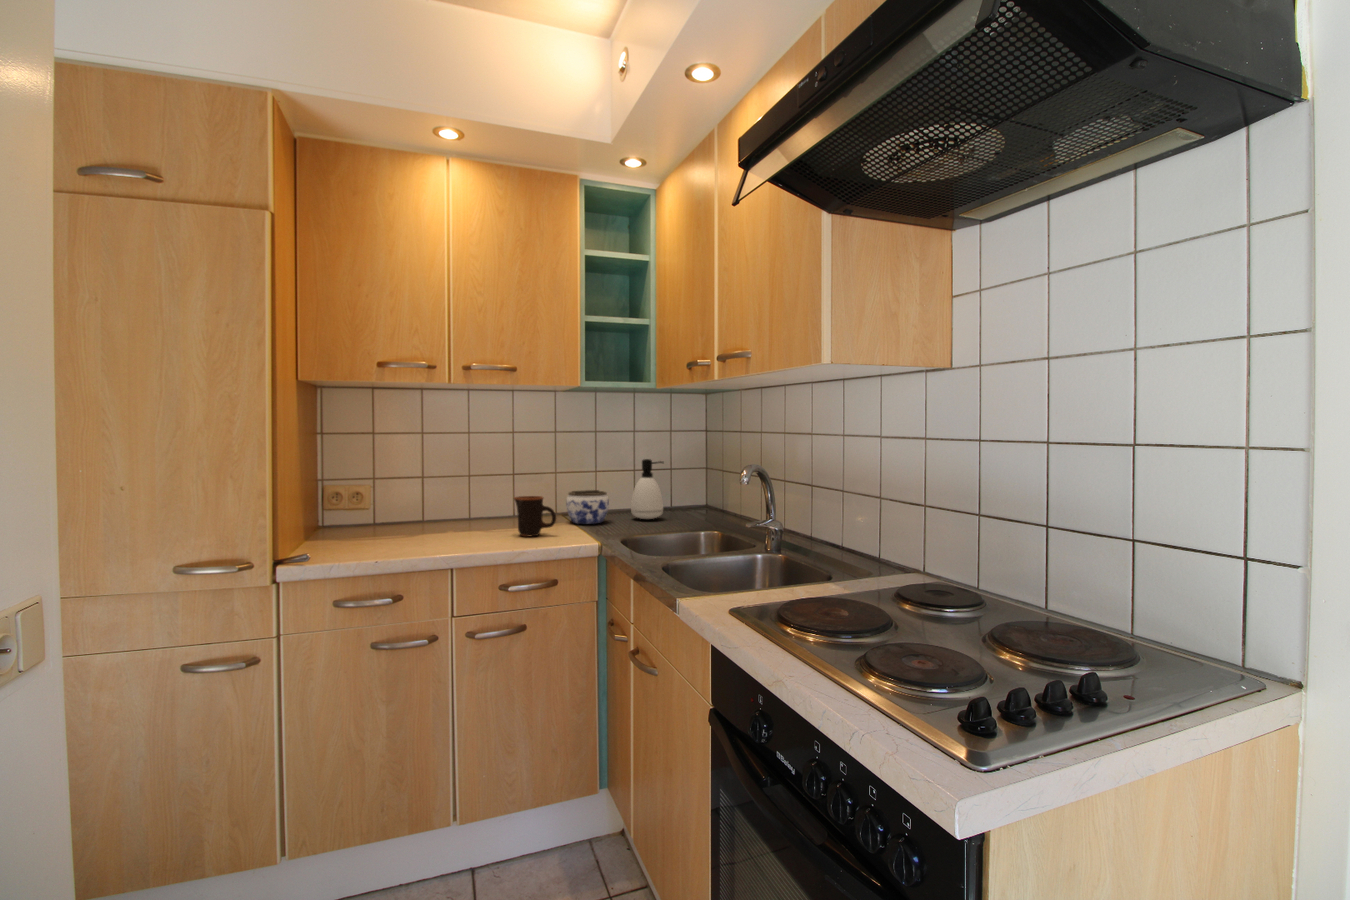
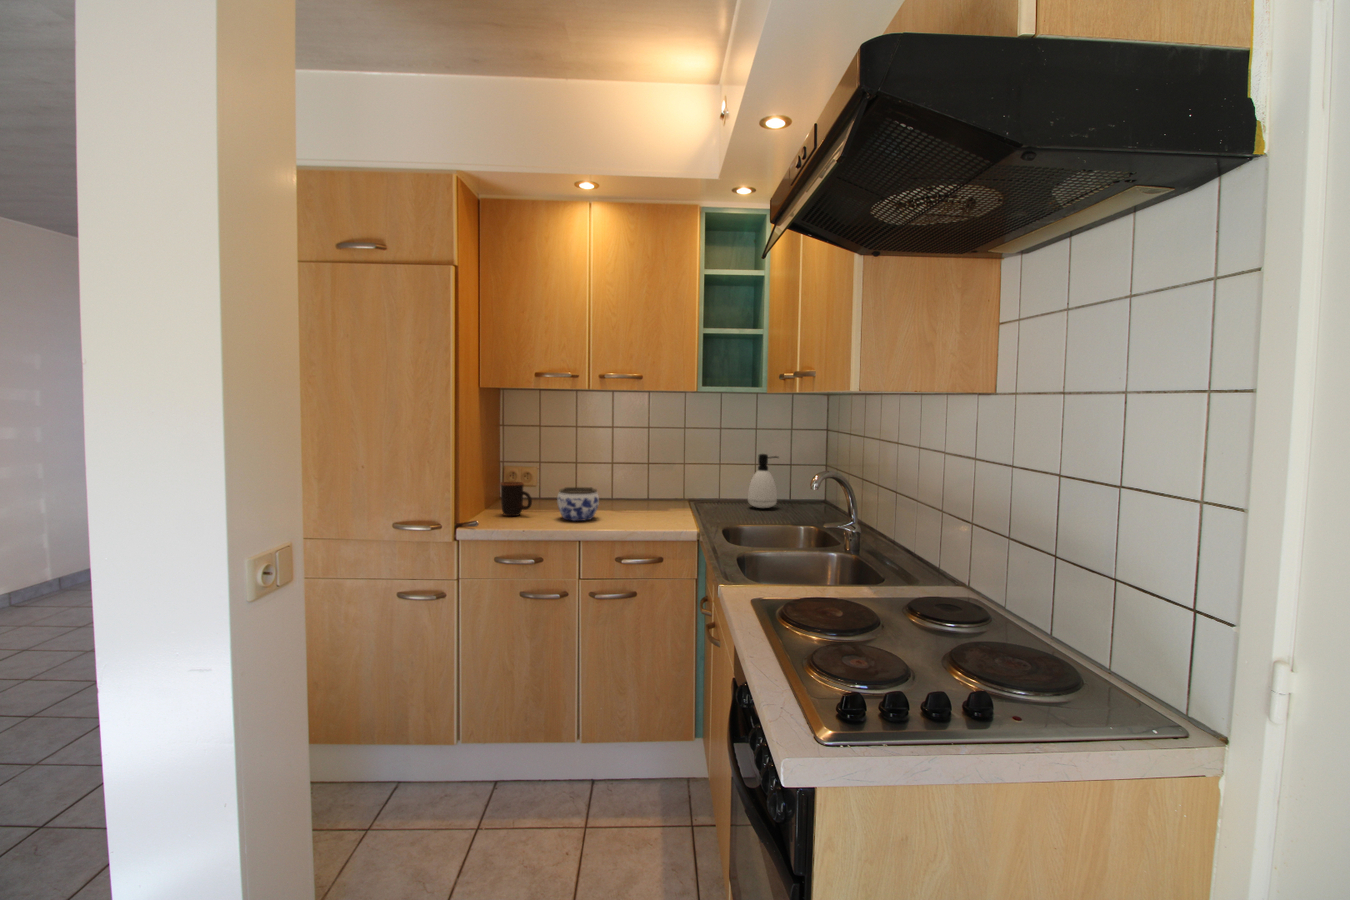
jar: present [566,490,609,524] -> present [557,487,599,521]
mug: present [514,496,556,536] -> present [500,482,532,516]

